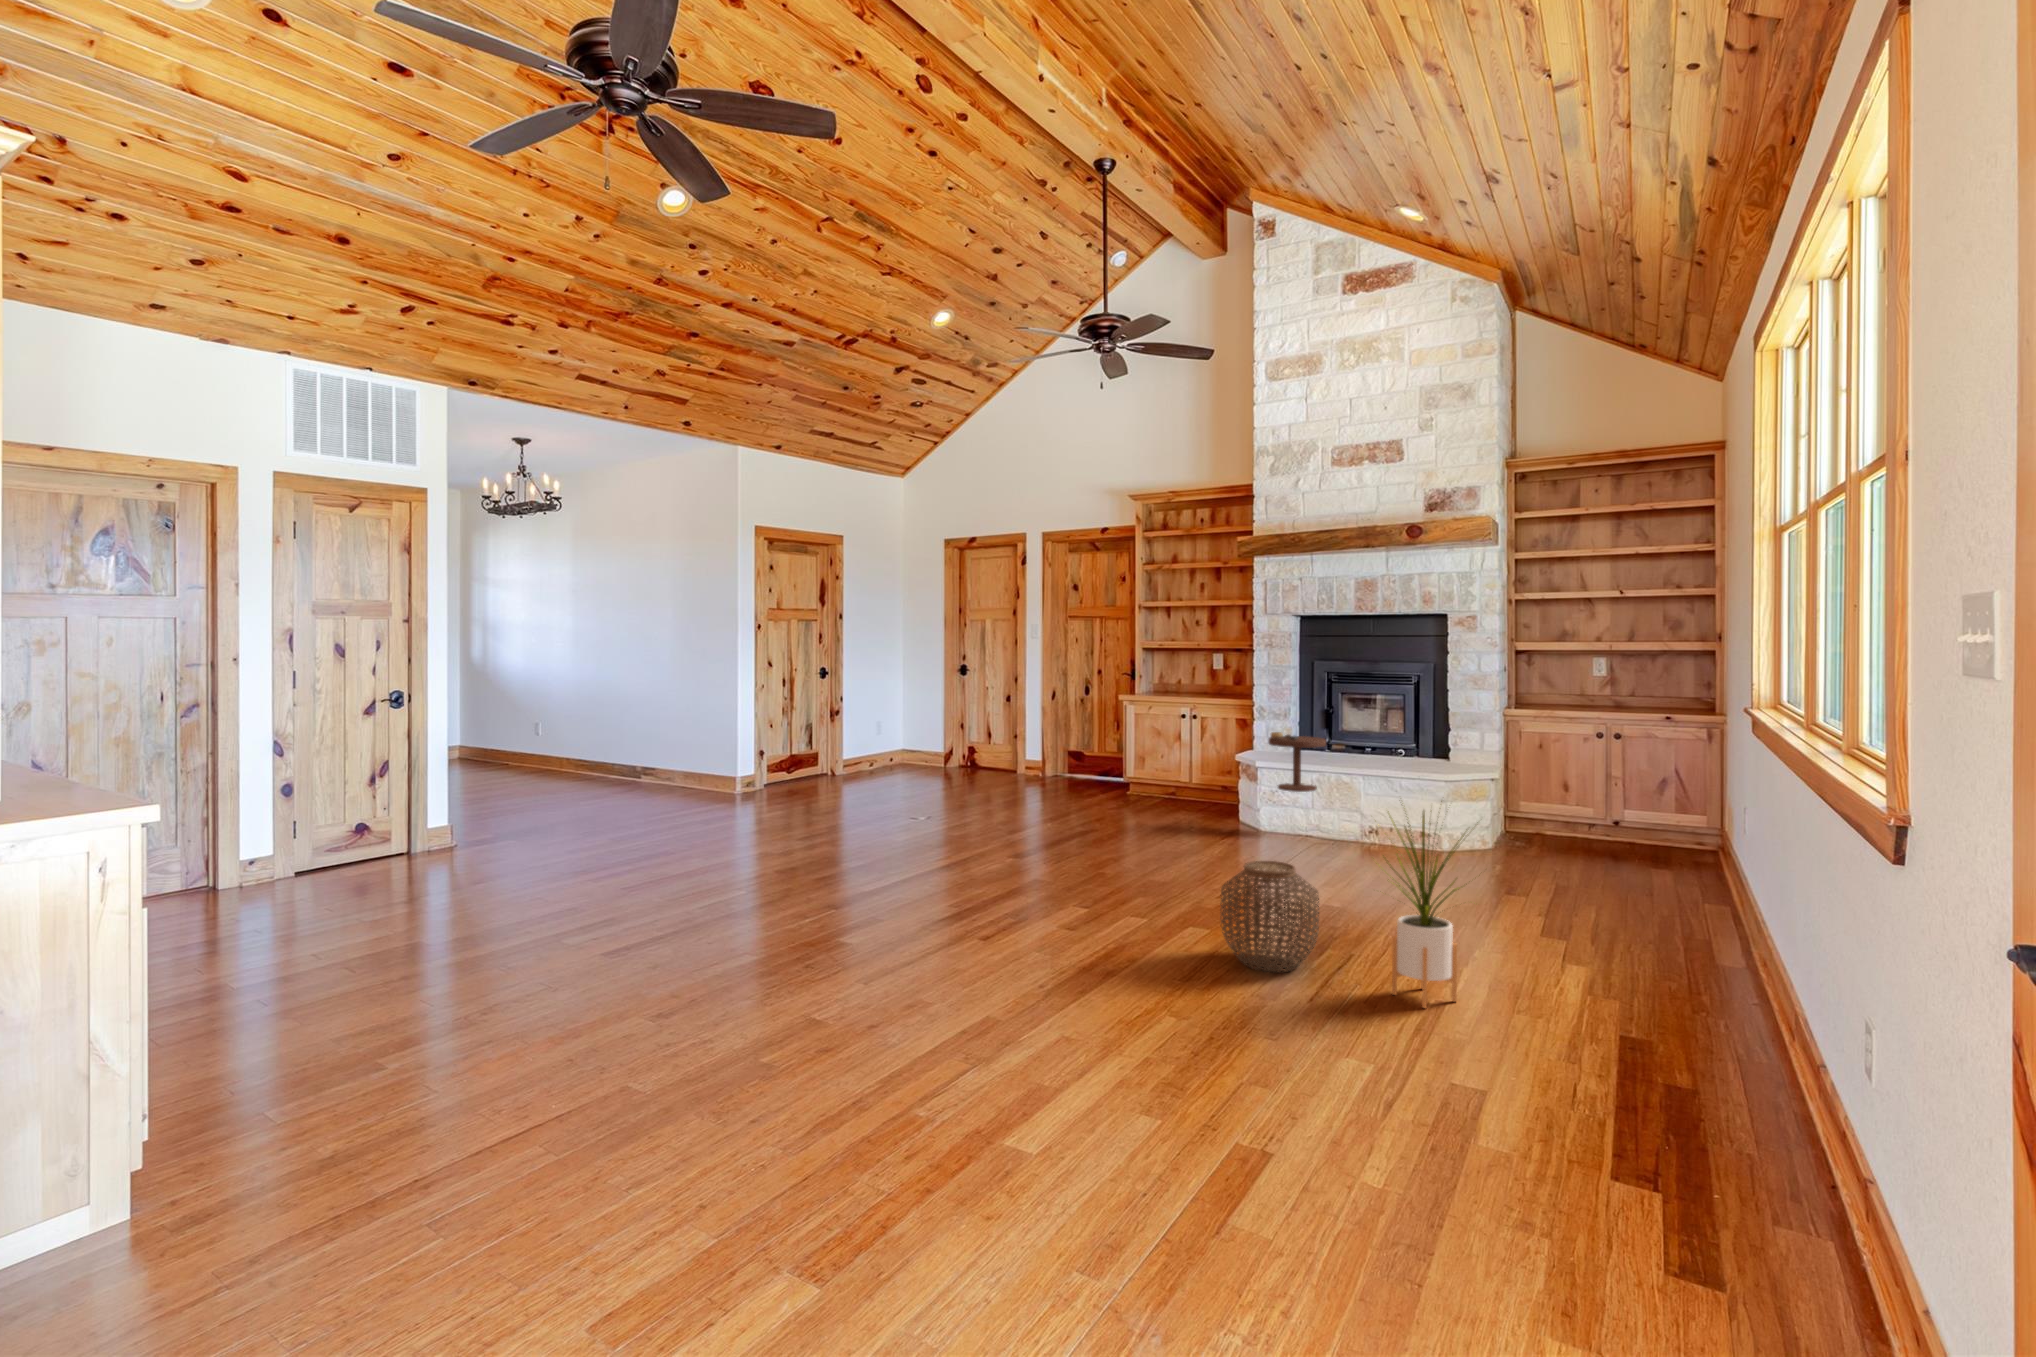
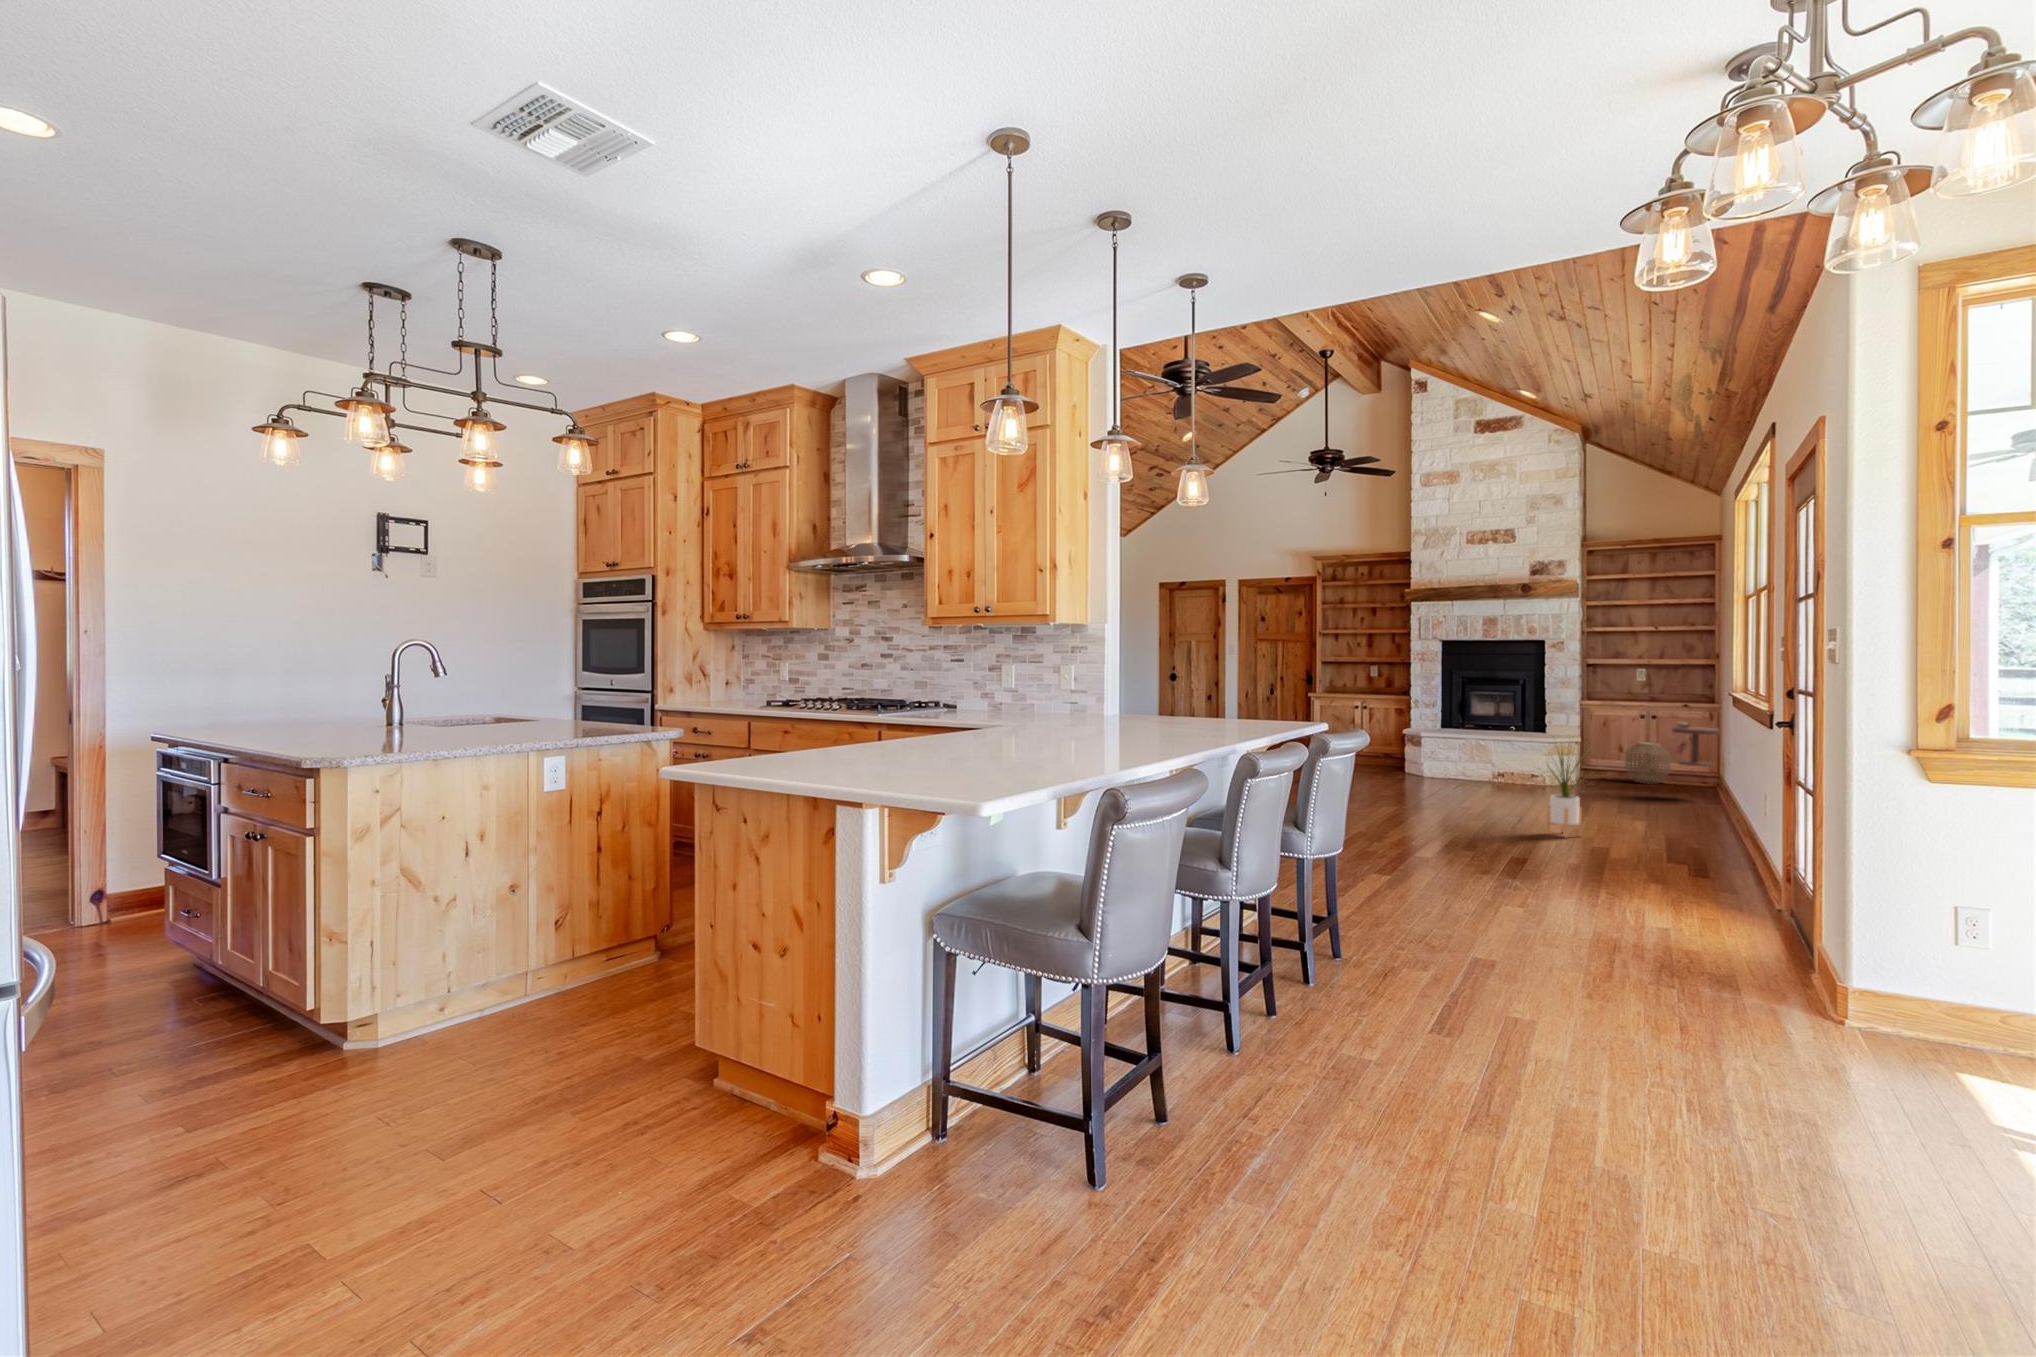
side table: present [1268,732,1326,792] -> present [1672,722,1720,766]
woven basket: present [1221,861,1319,972] -> present [1625,742,1670,784]

